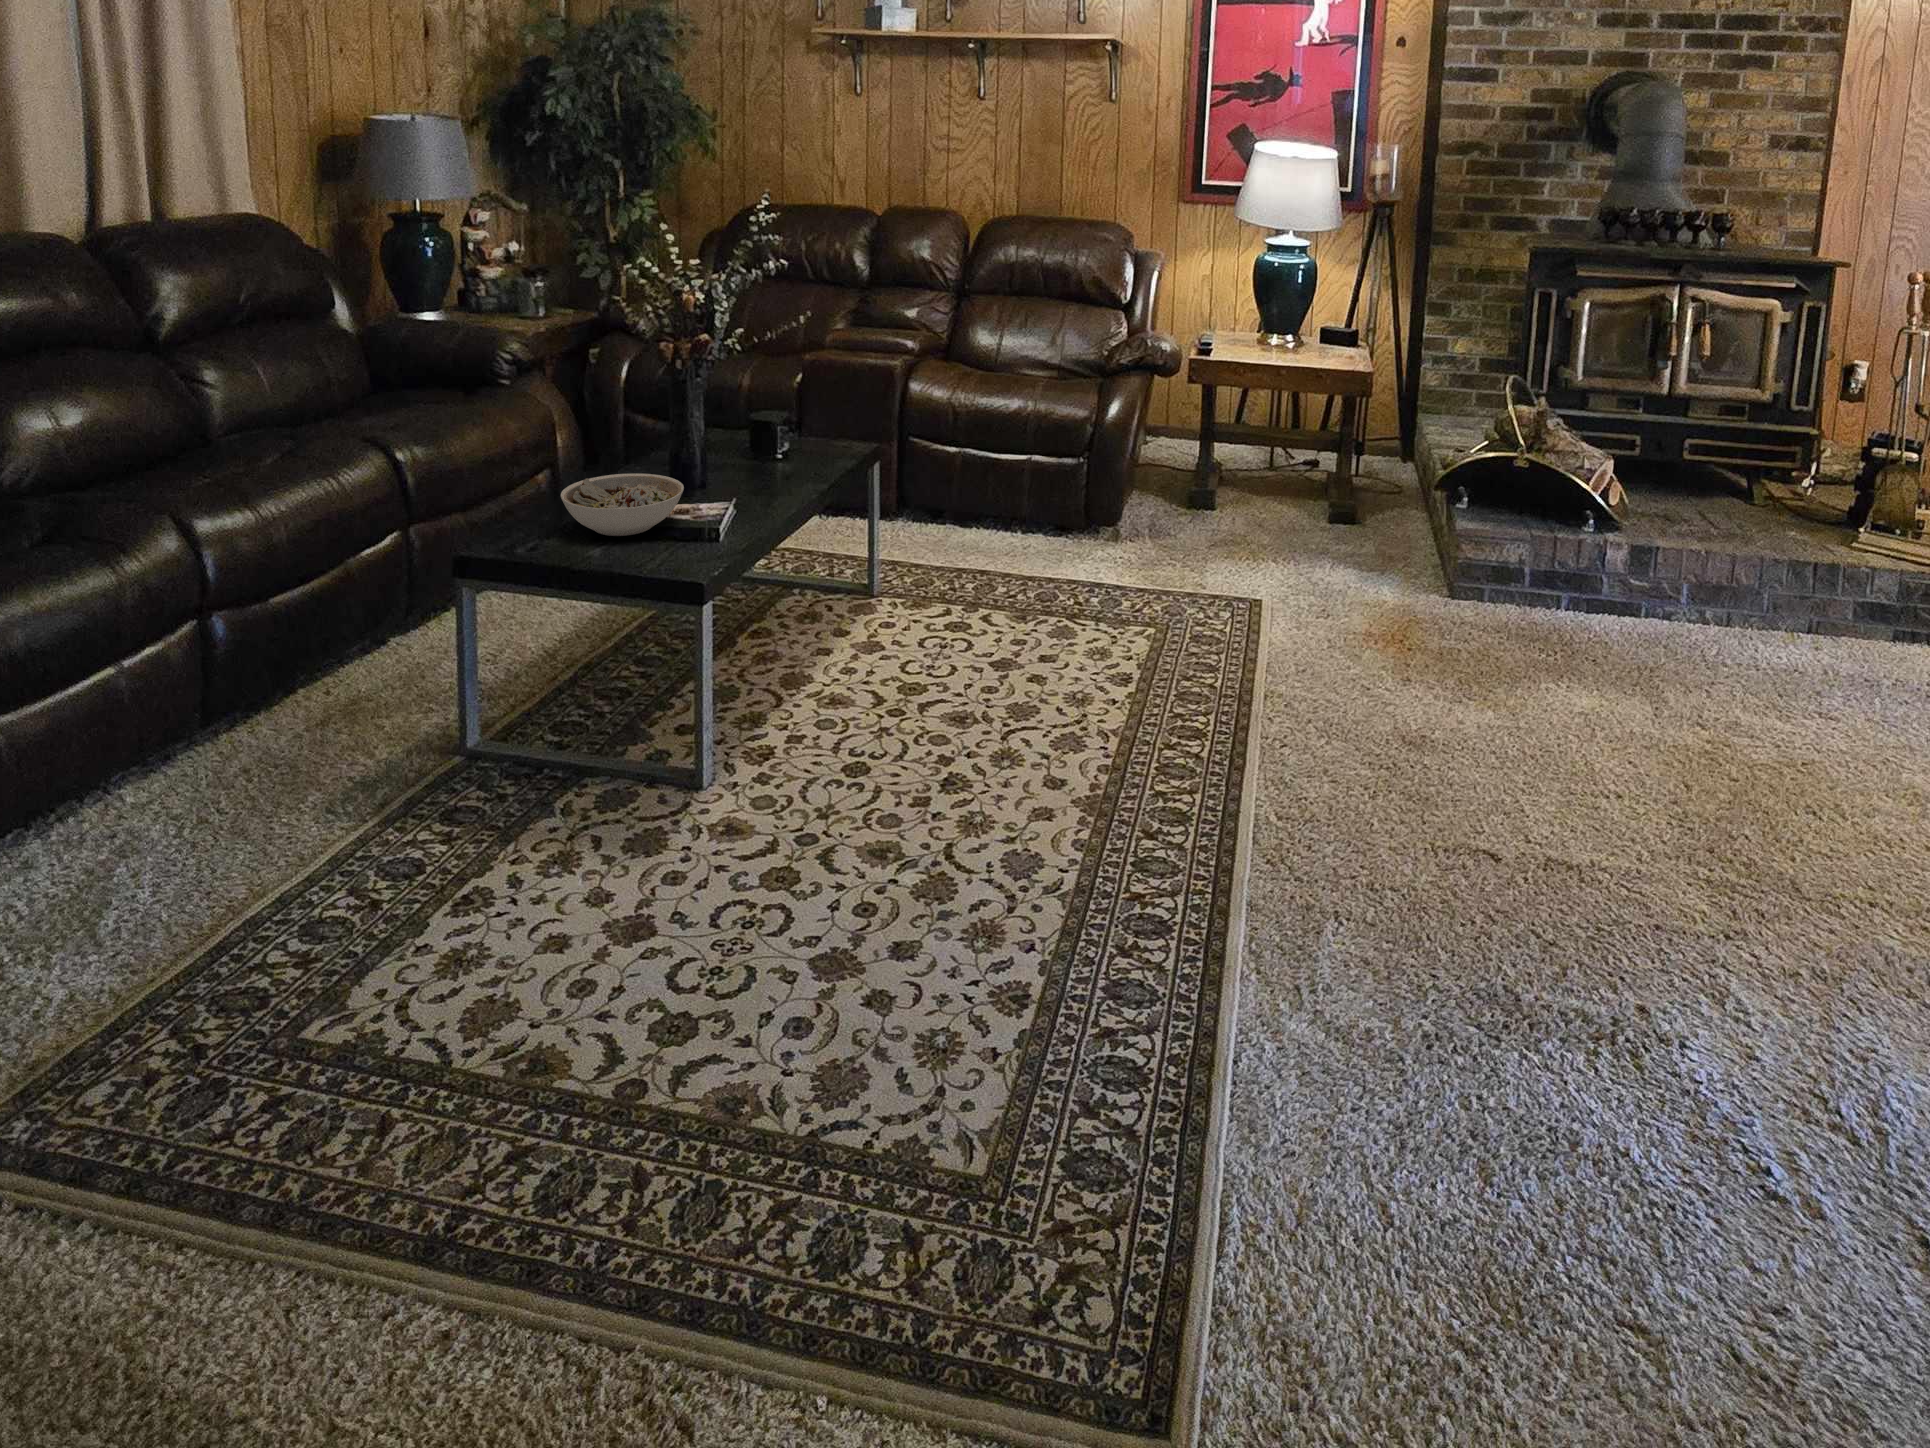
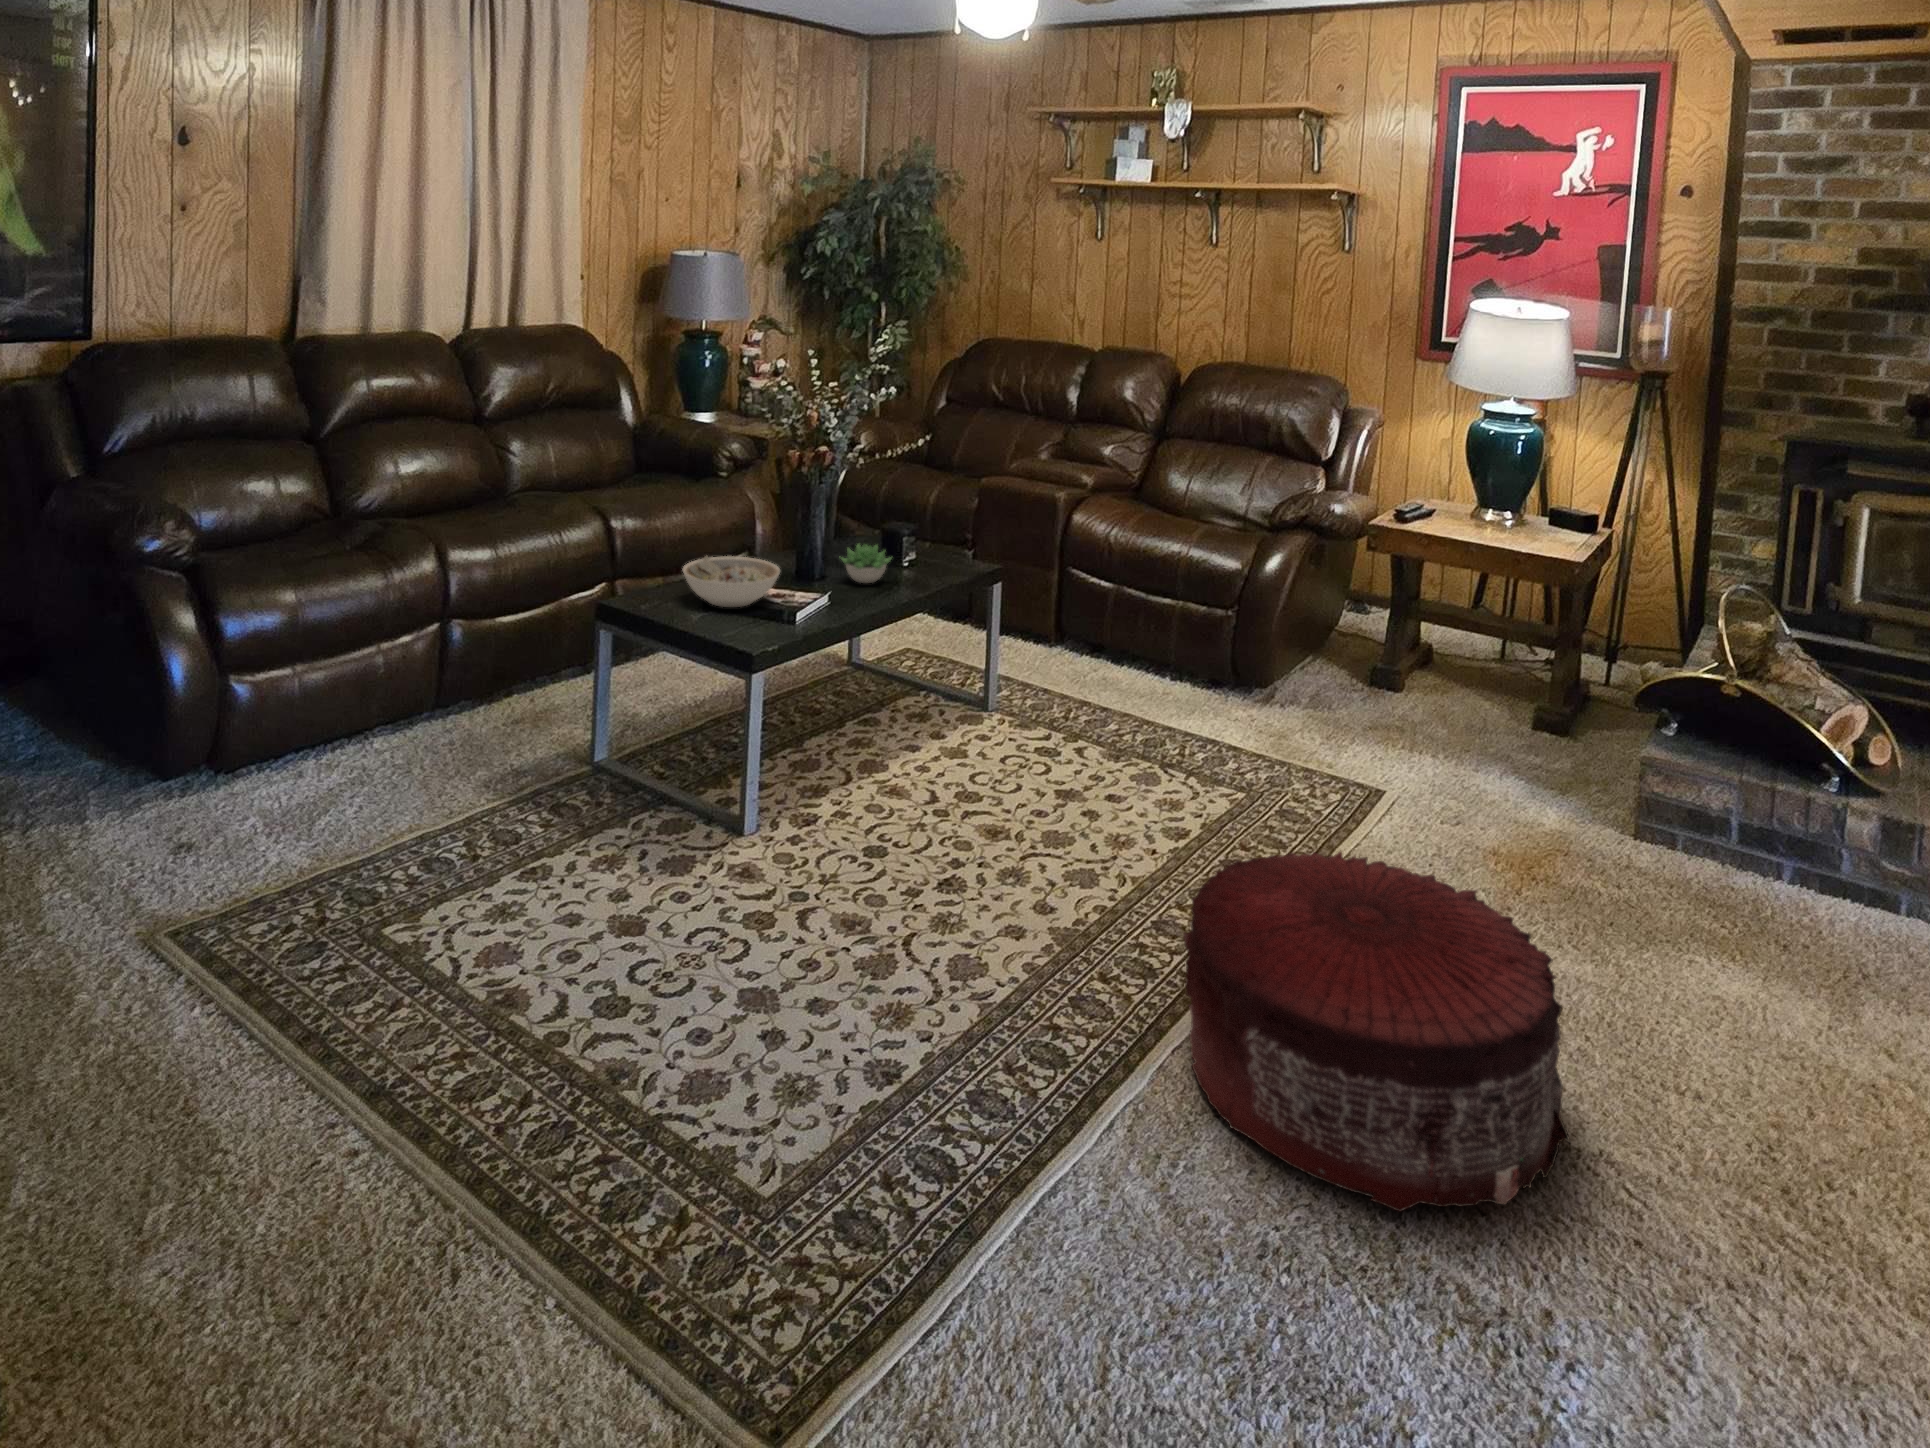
succulent plant: none [729,438,788,483] -> present [841,544,891,583]
pouf: none [1247,663,1581,966] -> present [1183,852,1570,1212]

